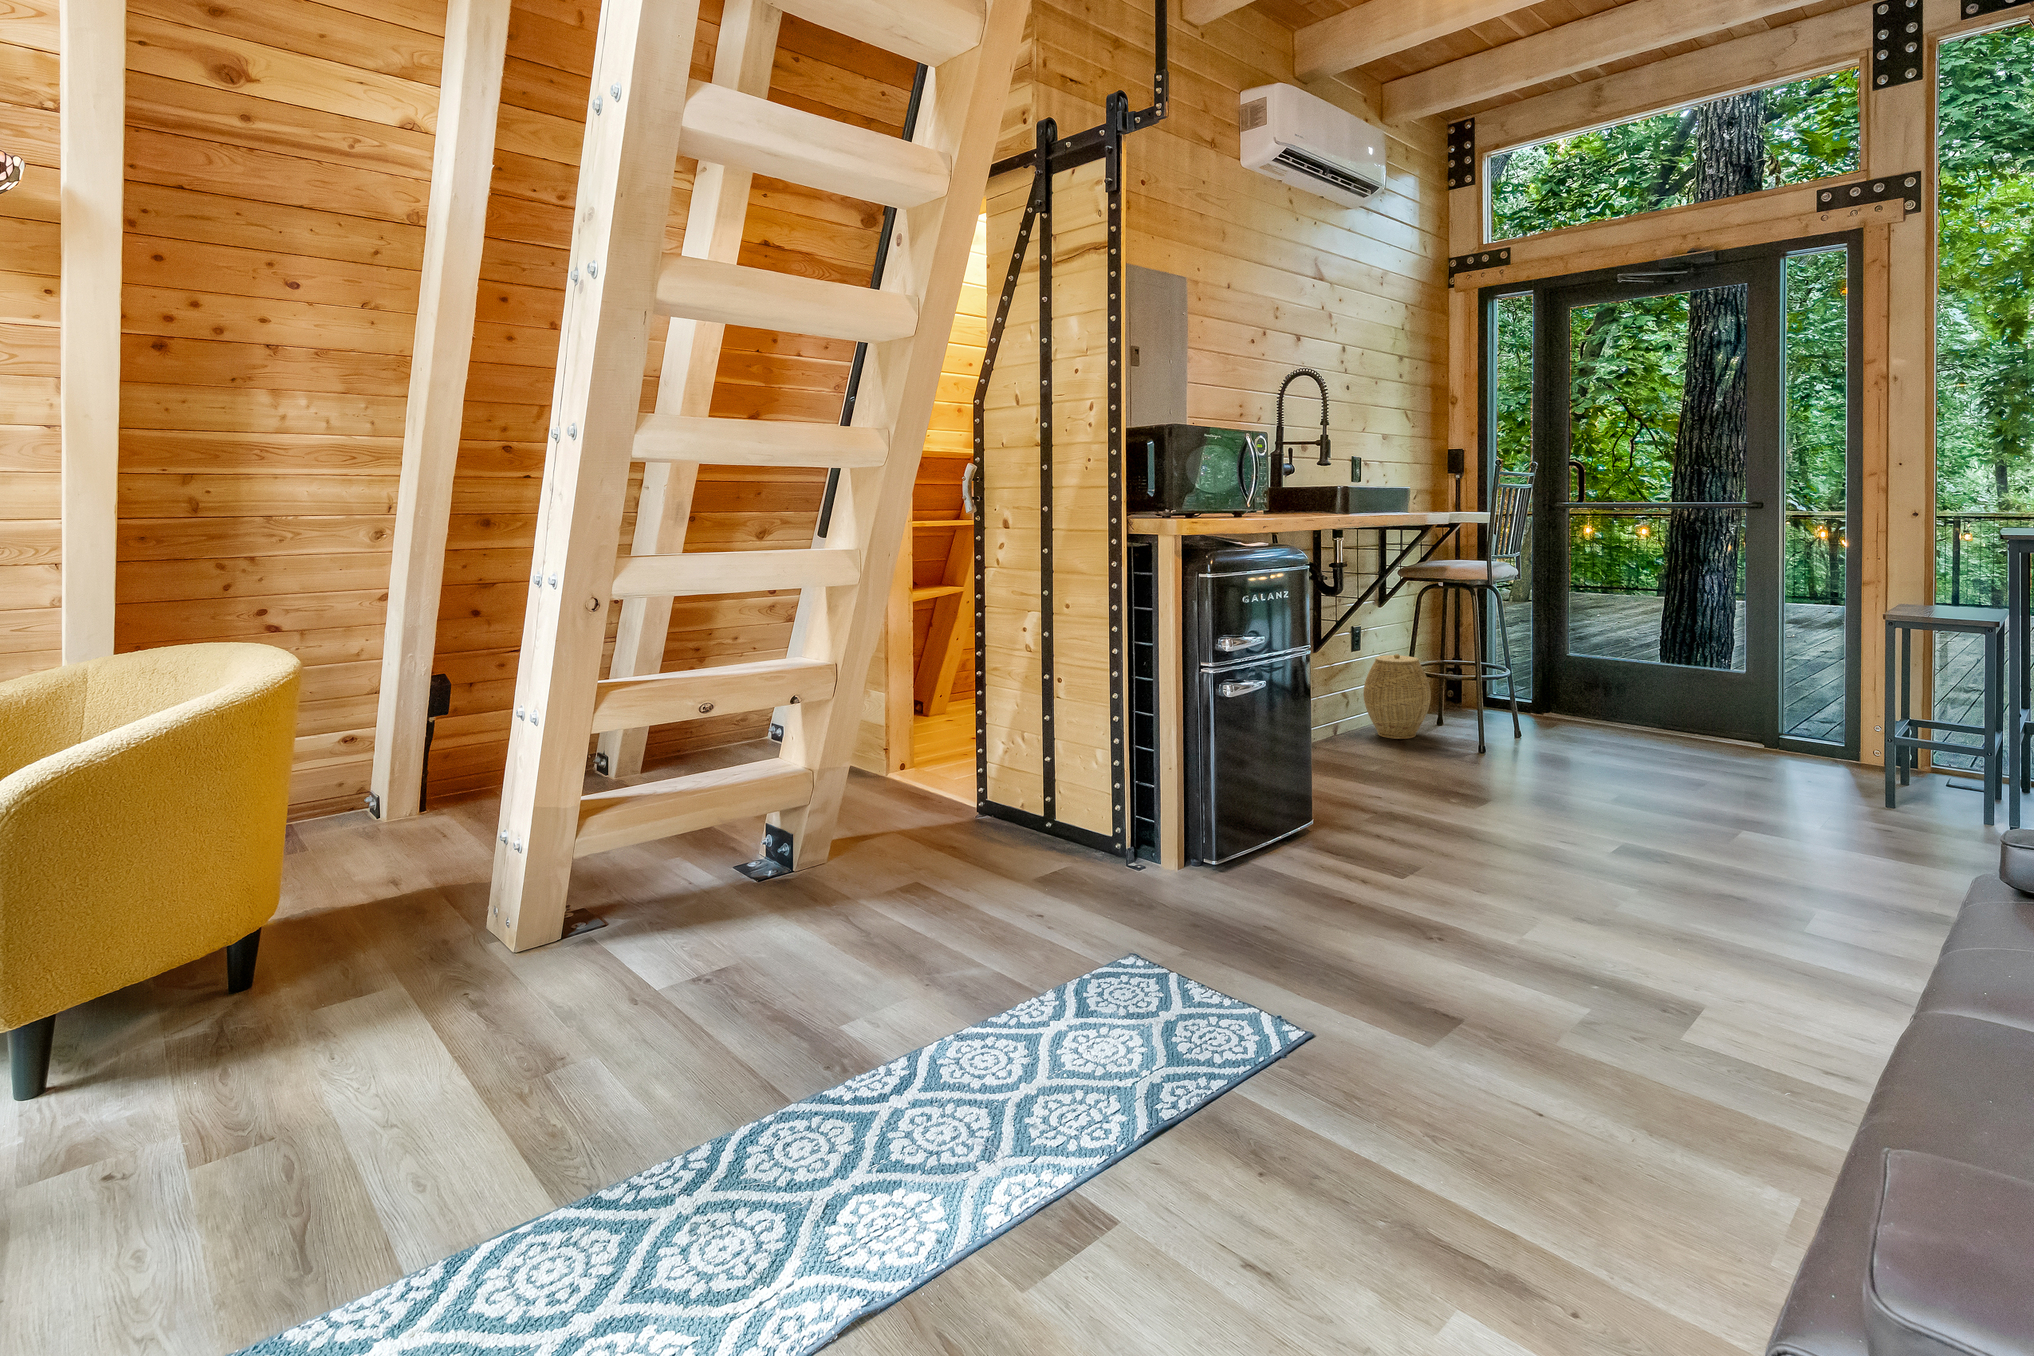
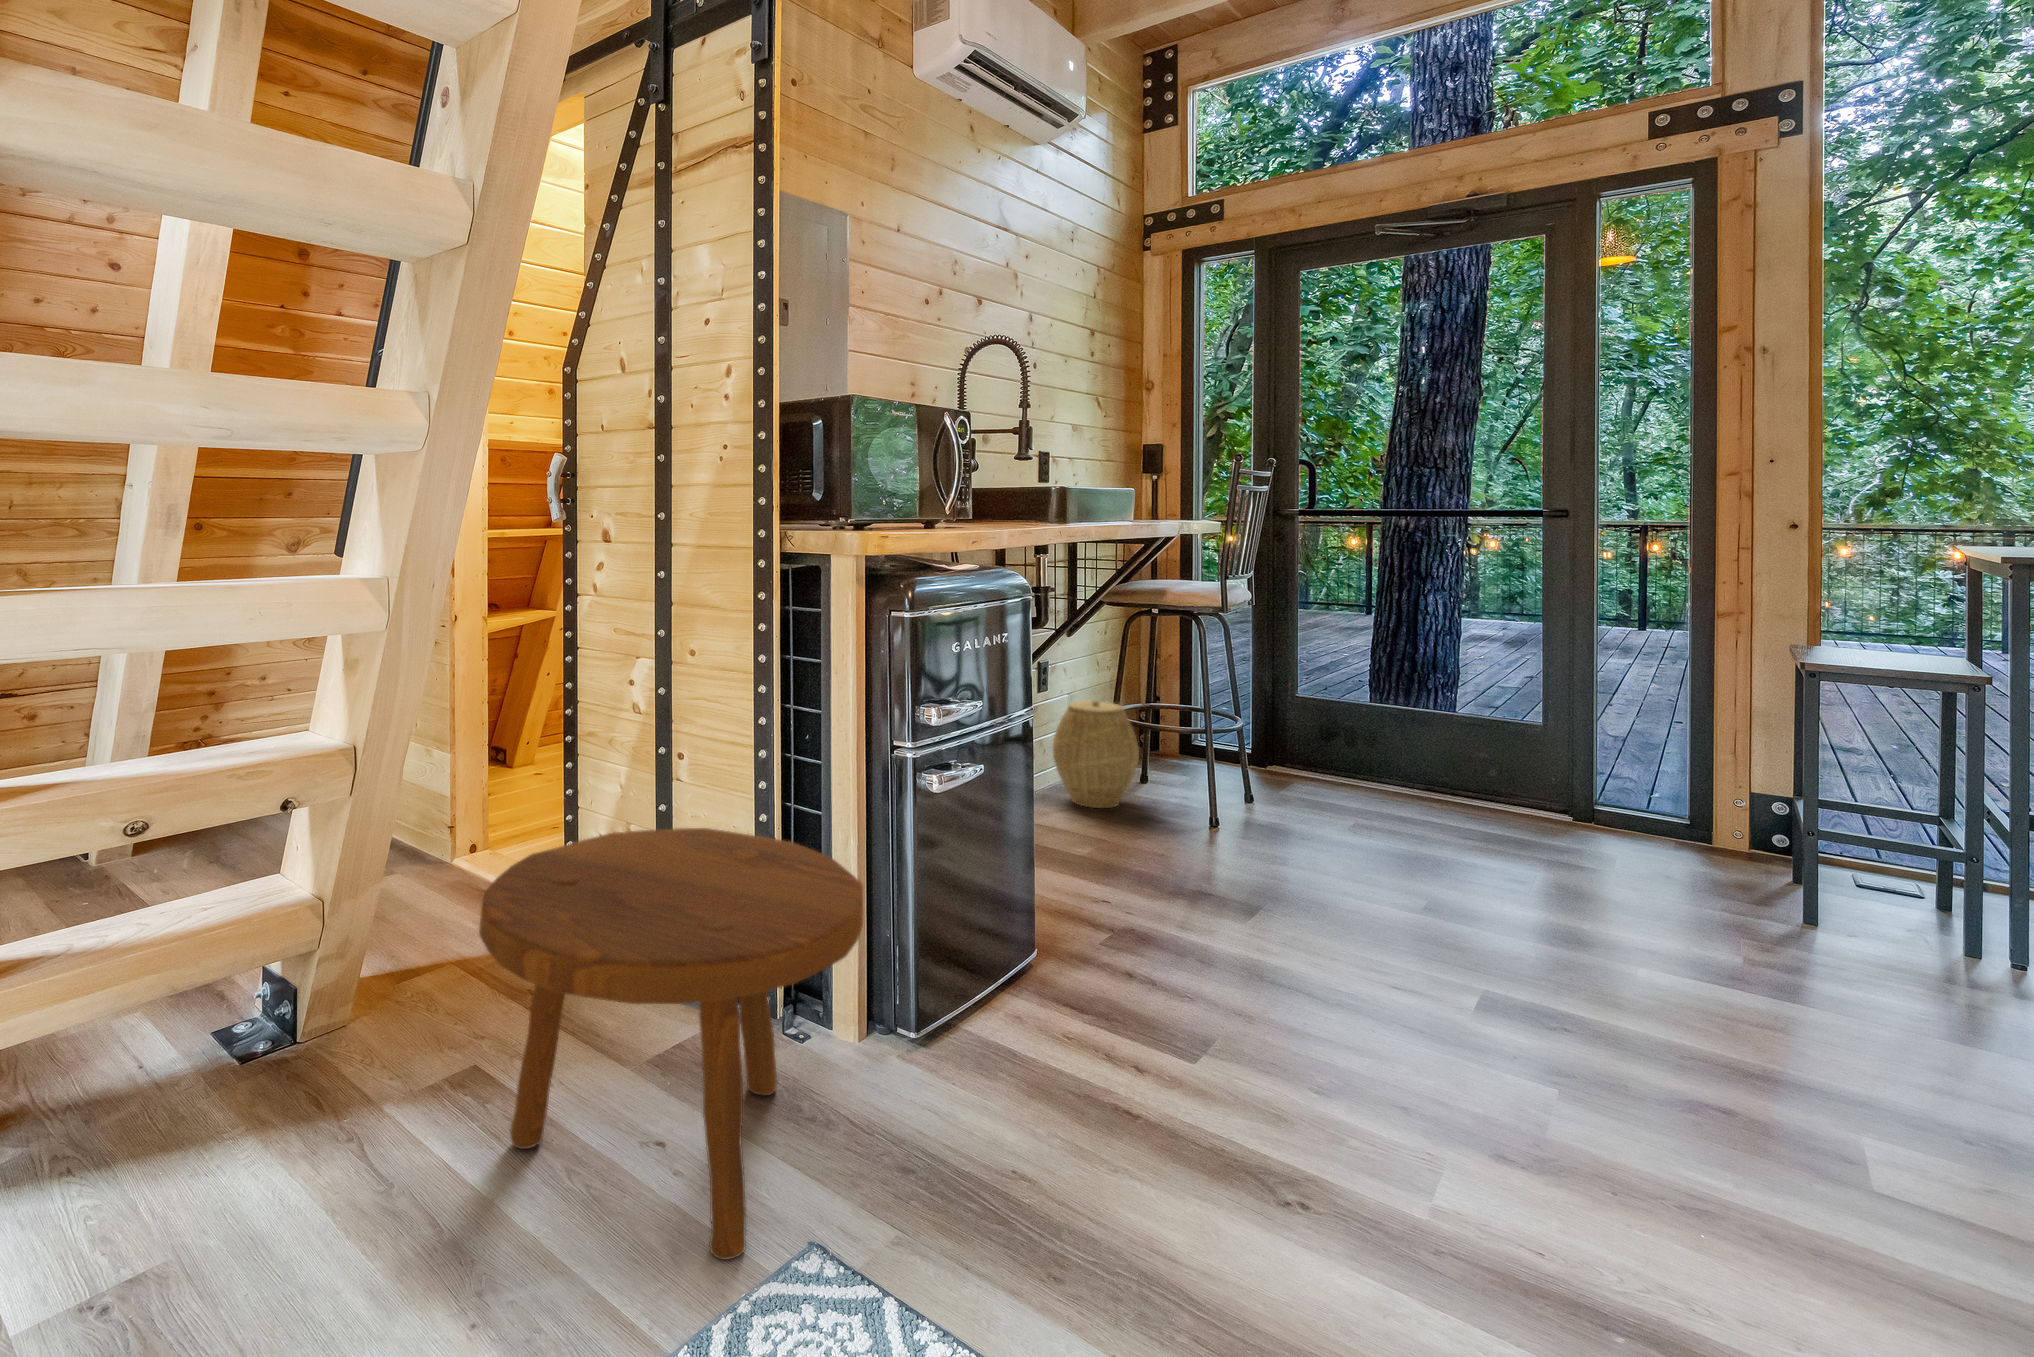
footstool: none [923,722,1172,966] -> present [479,828,863,1260]

